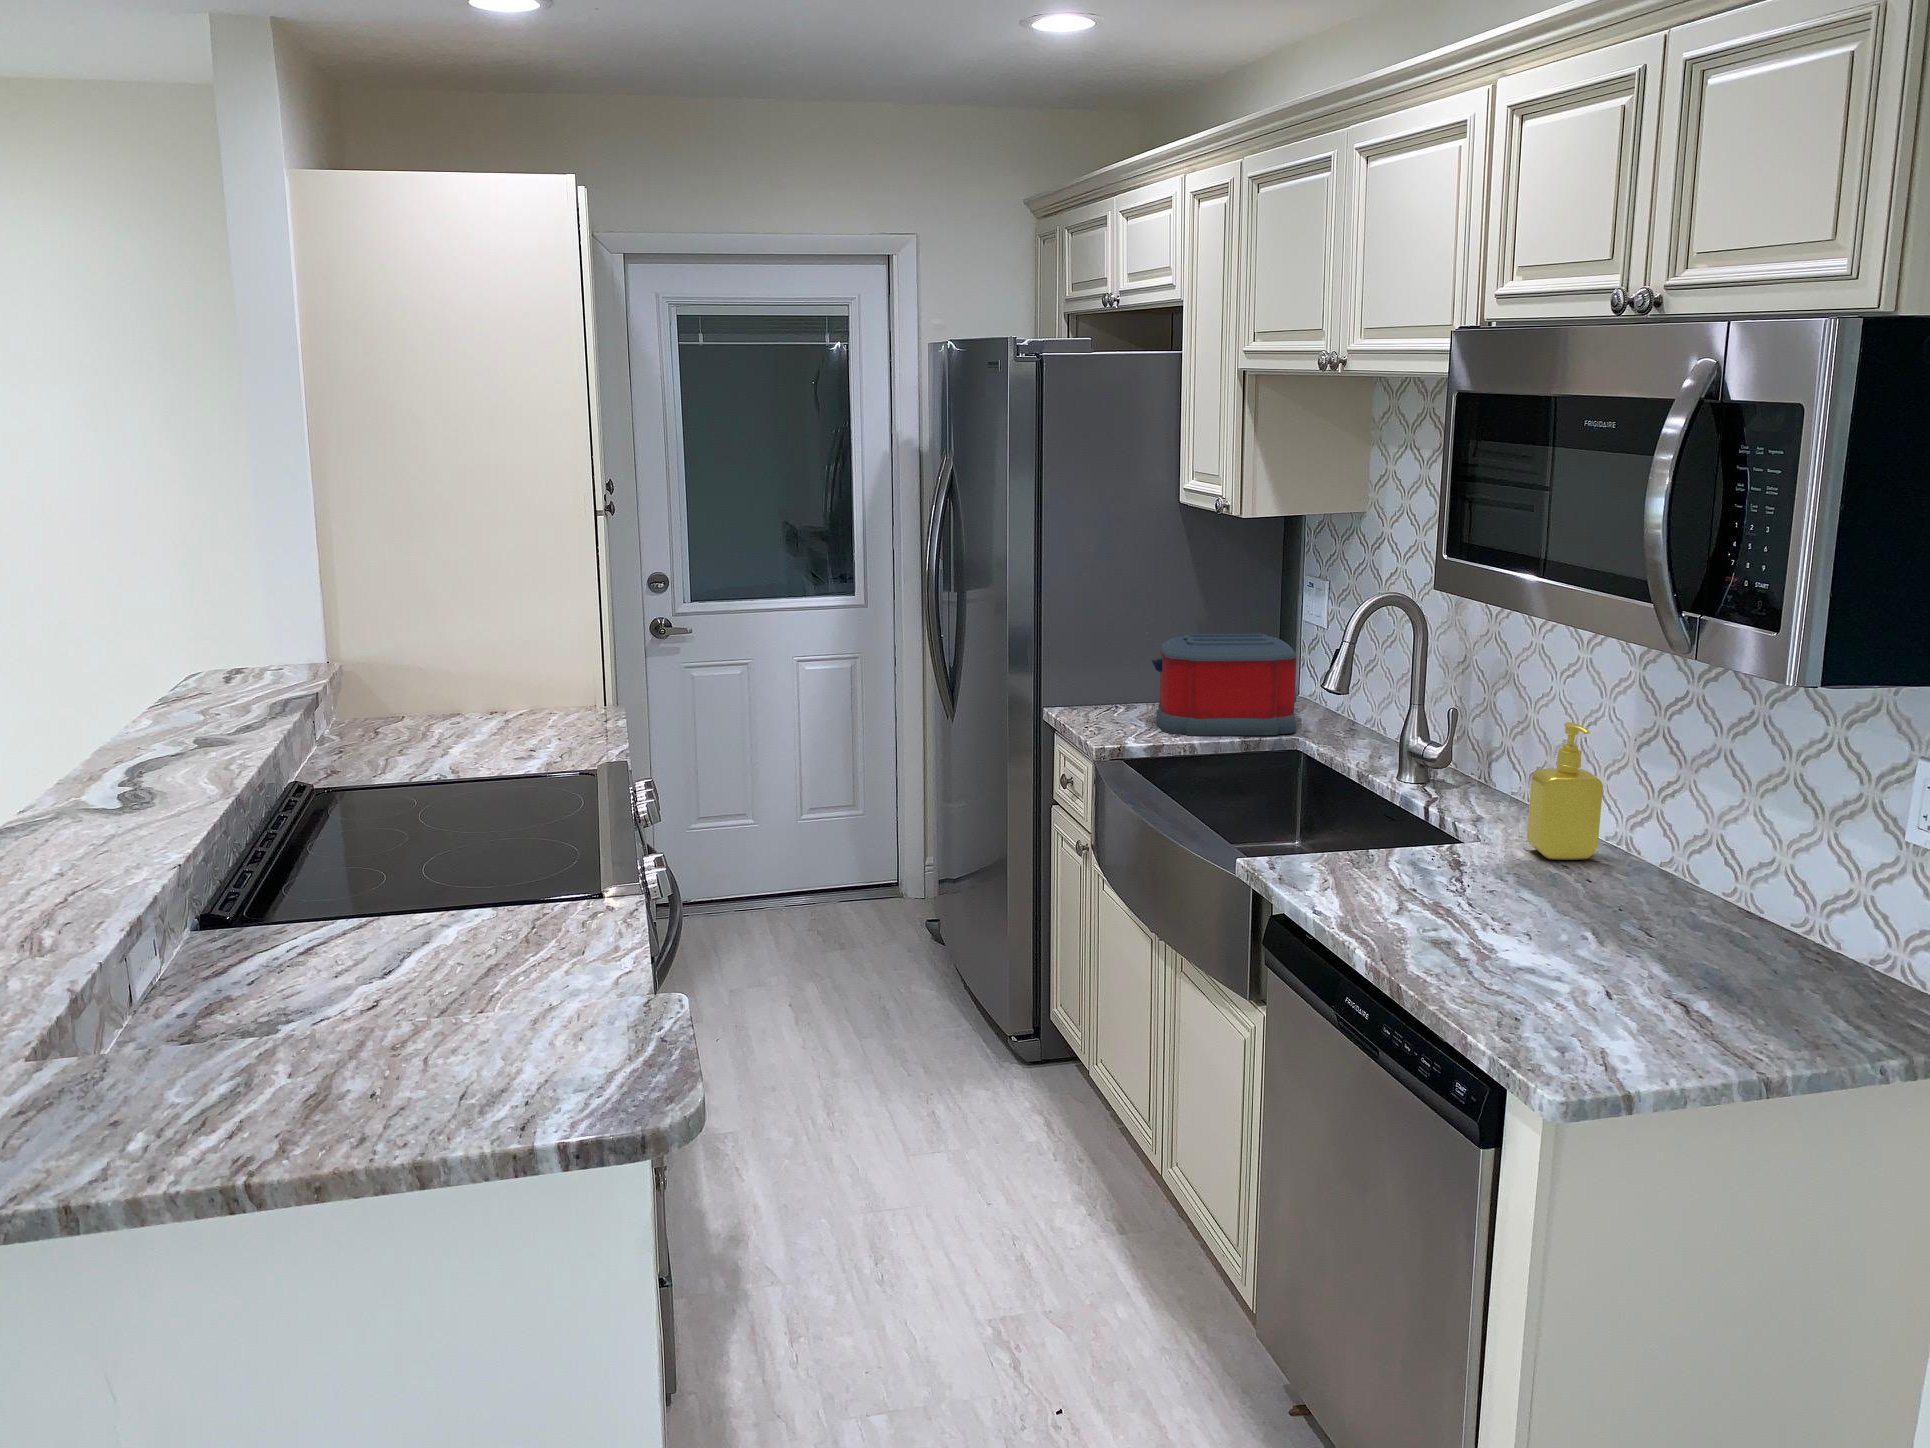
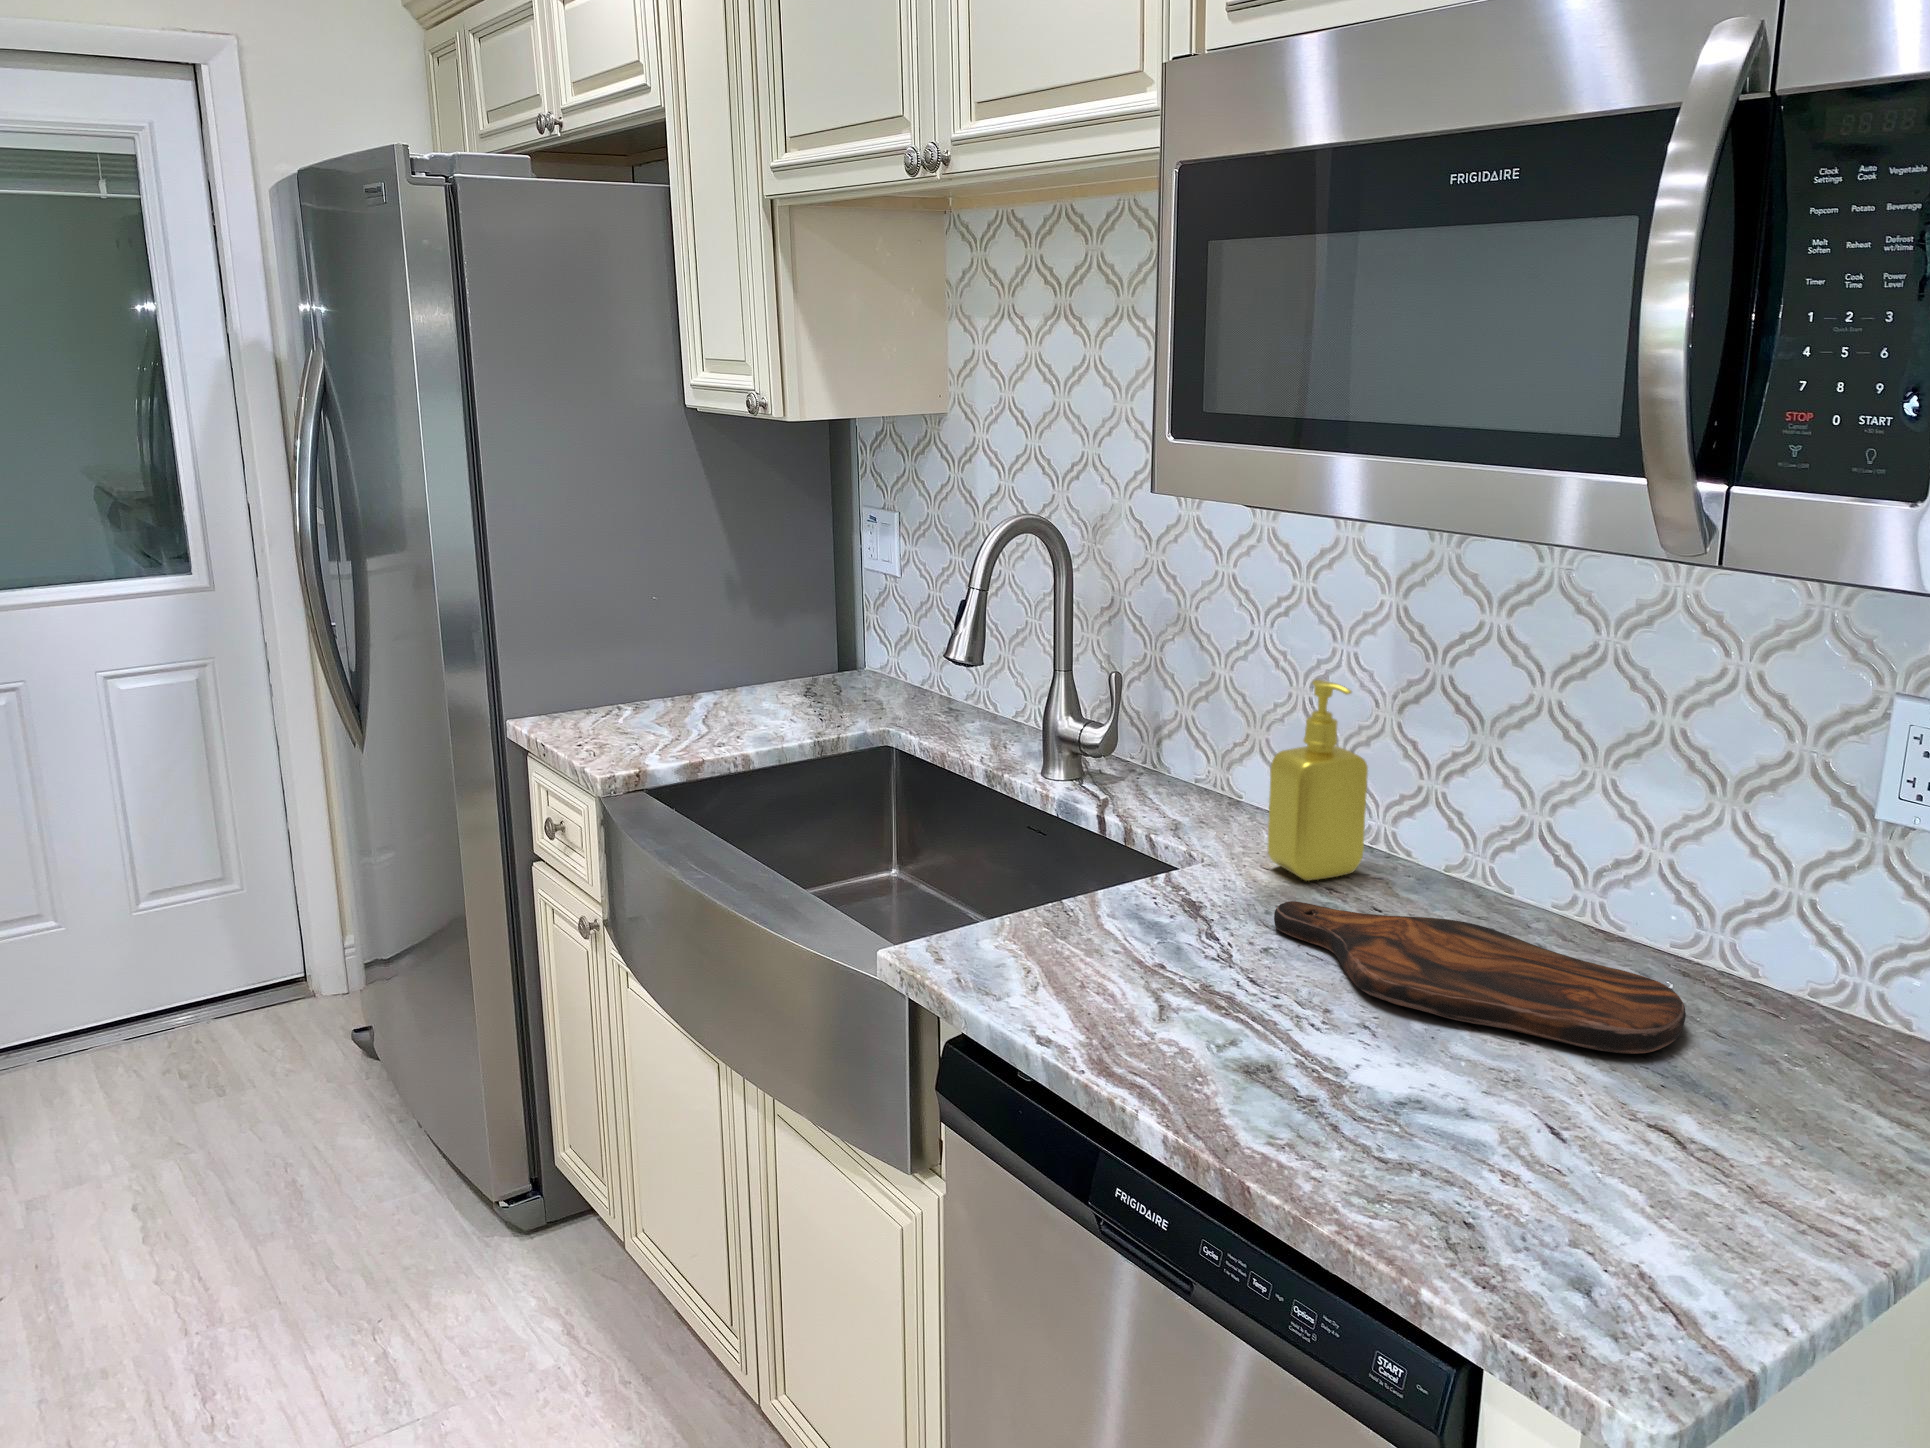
toaster: present [1151,634,1296,735] -> none [666,587,879,741]
cutting board: none [1505,865,1754,971] -> present [1274,901,1686,1054]

